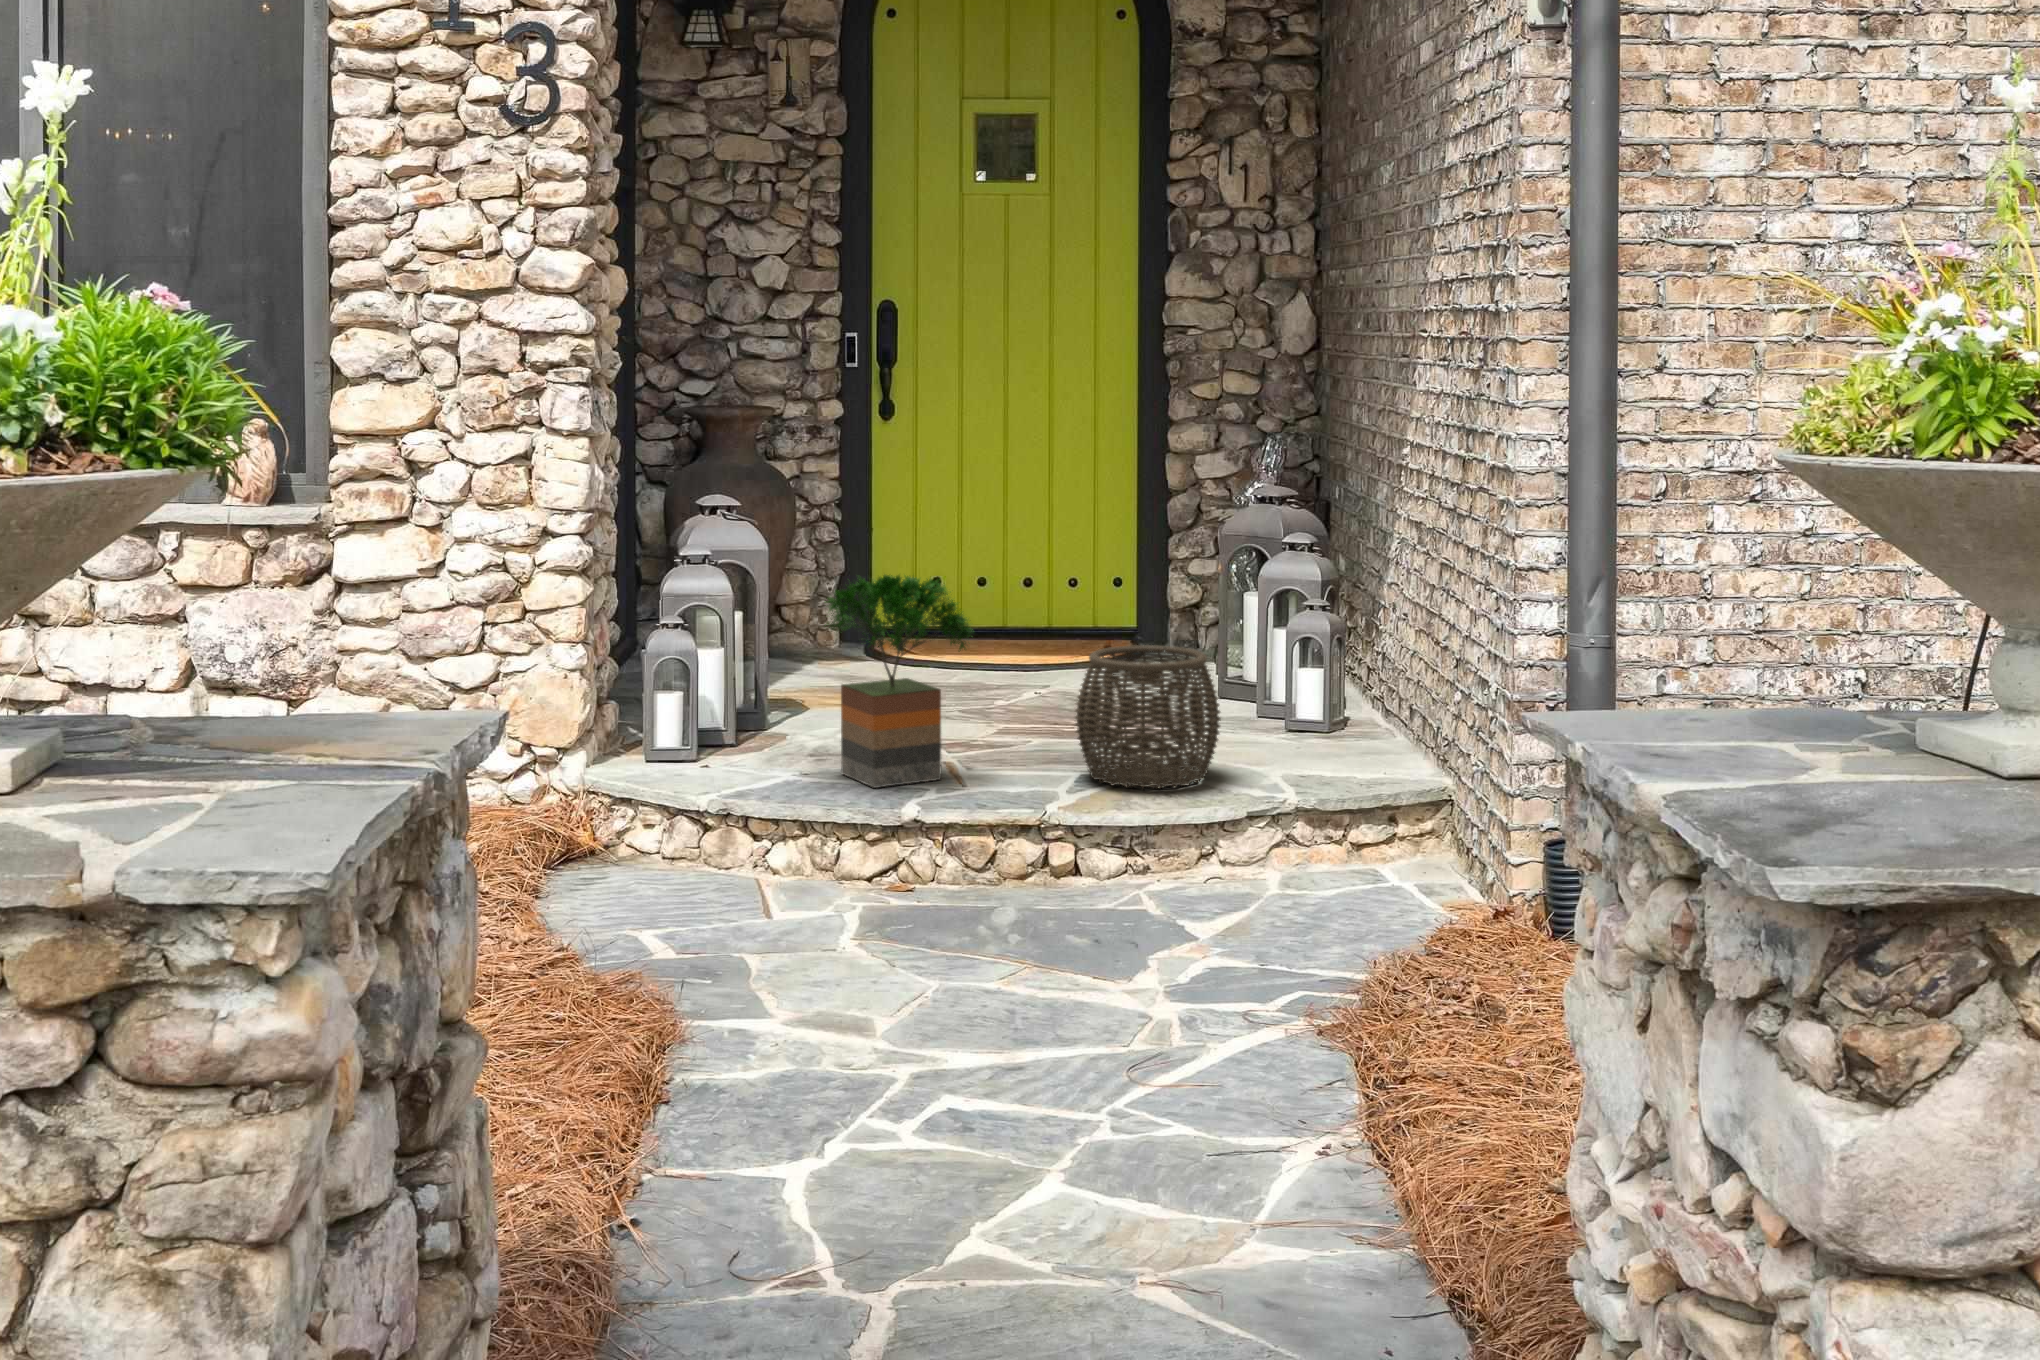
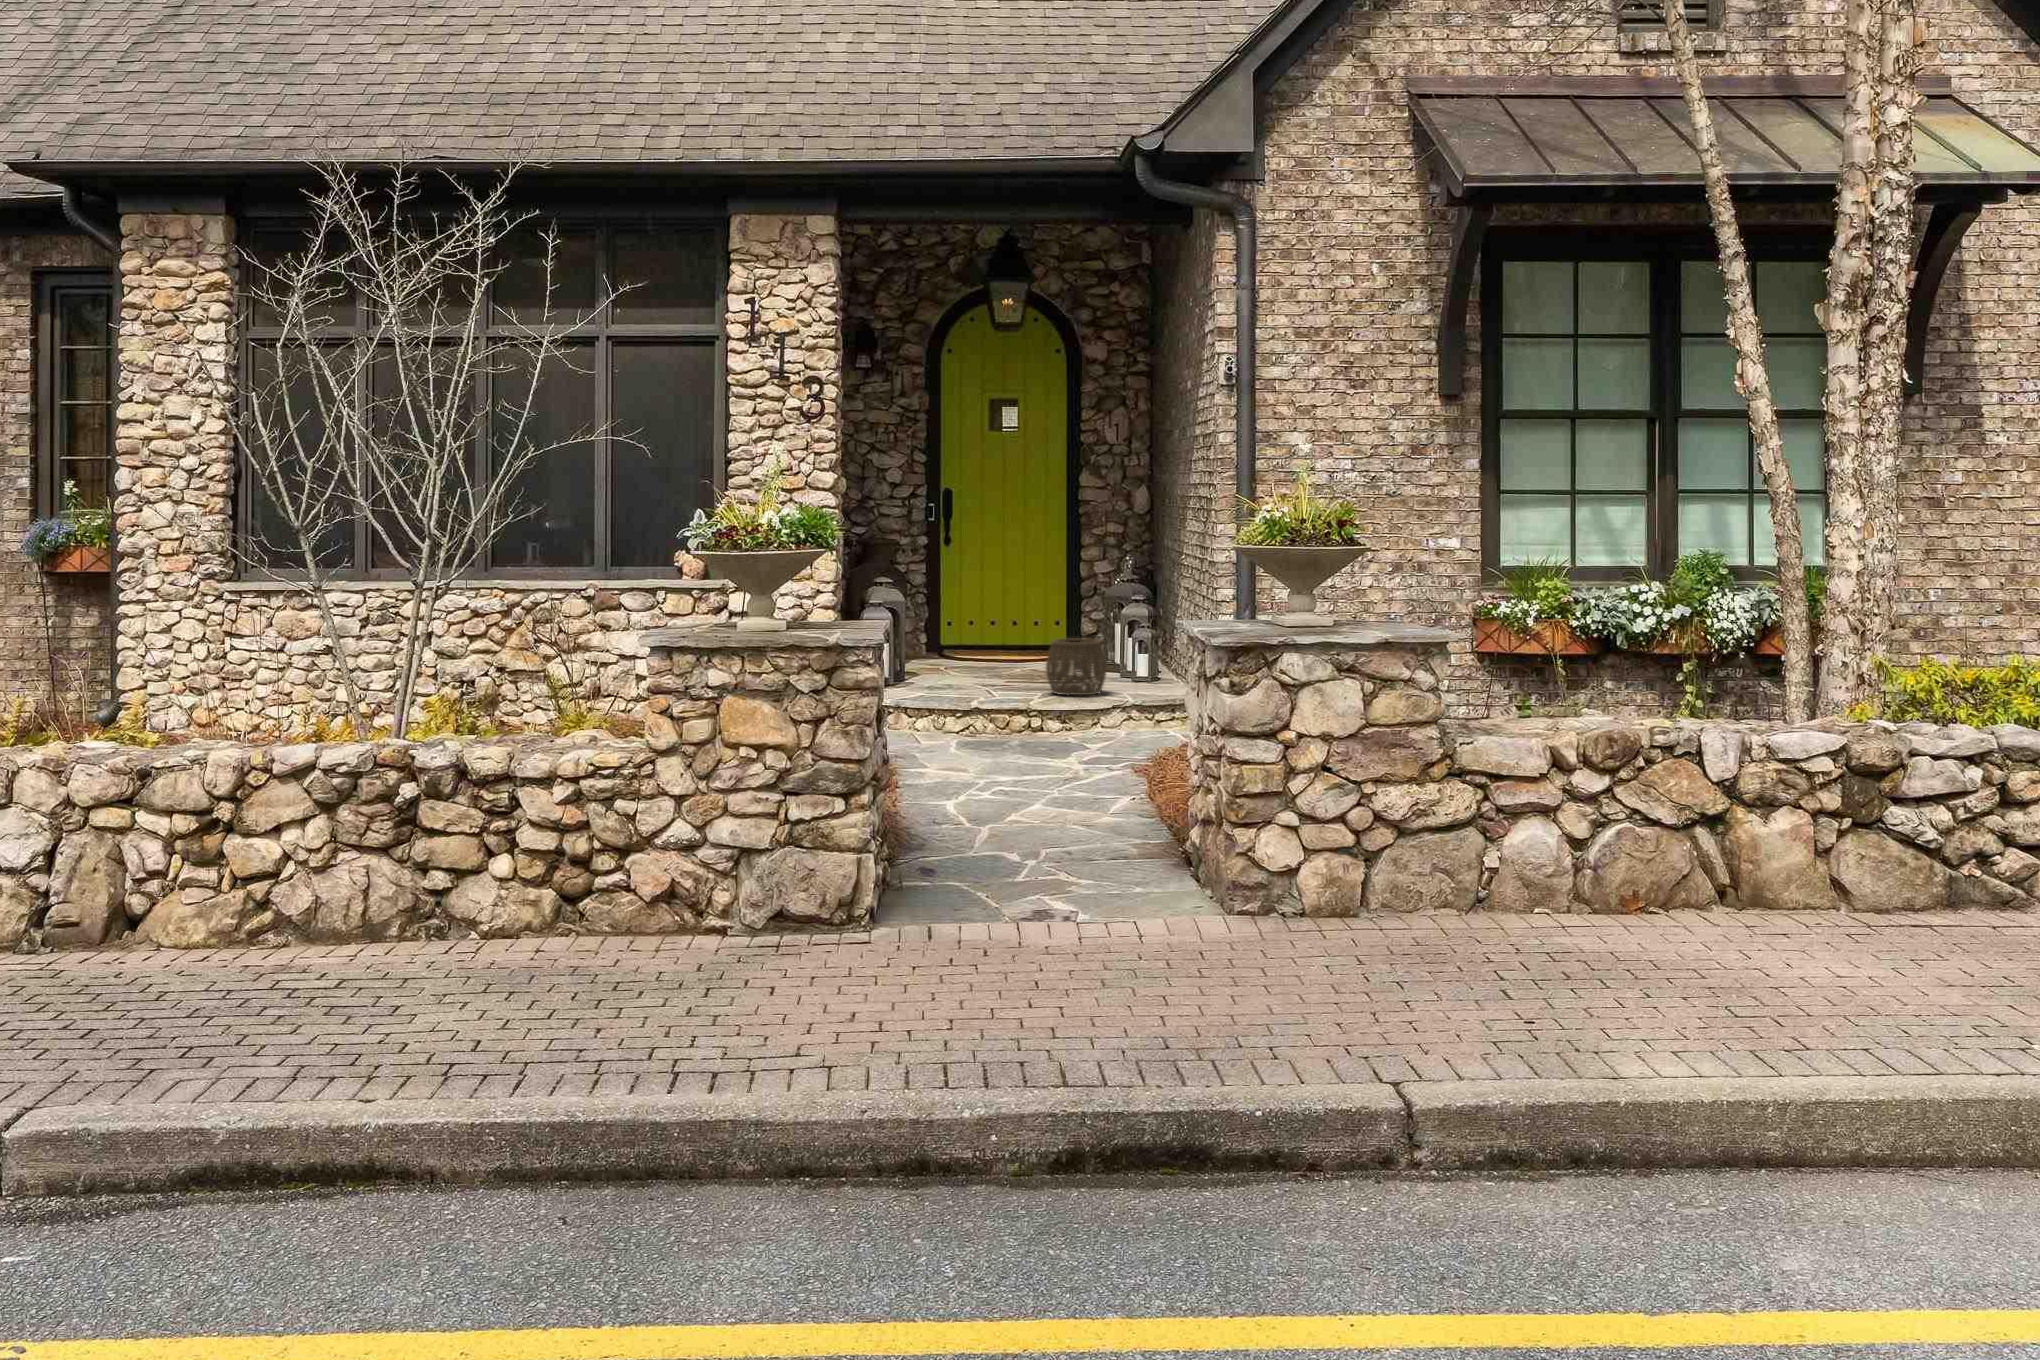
potted tree: present [827,575,973,788] -> none [937,606,1003,696]

